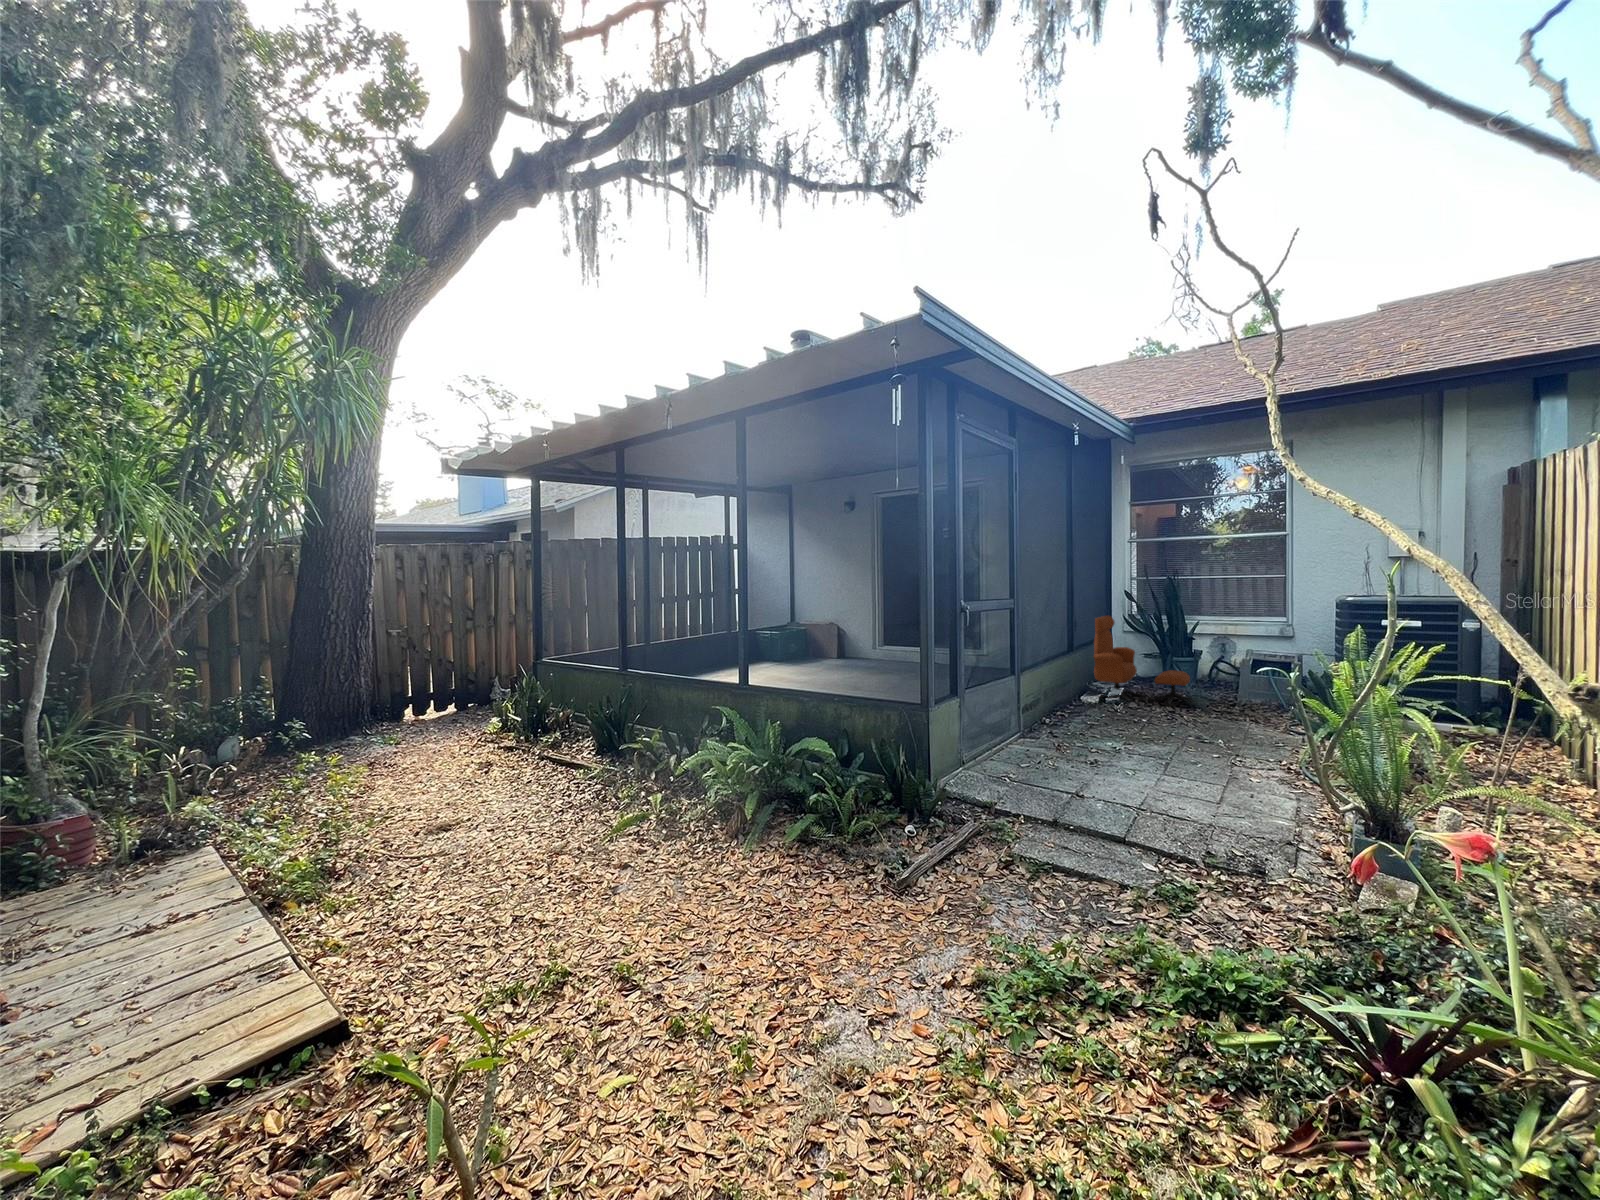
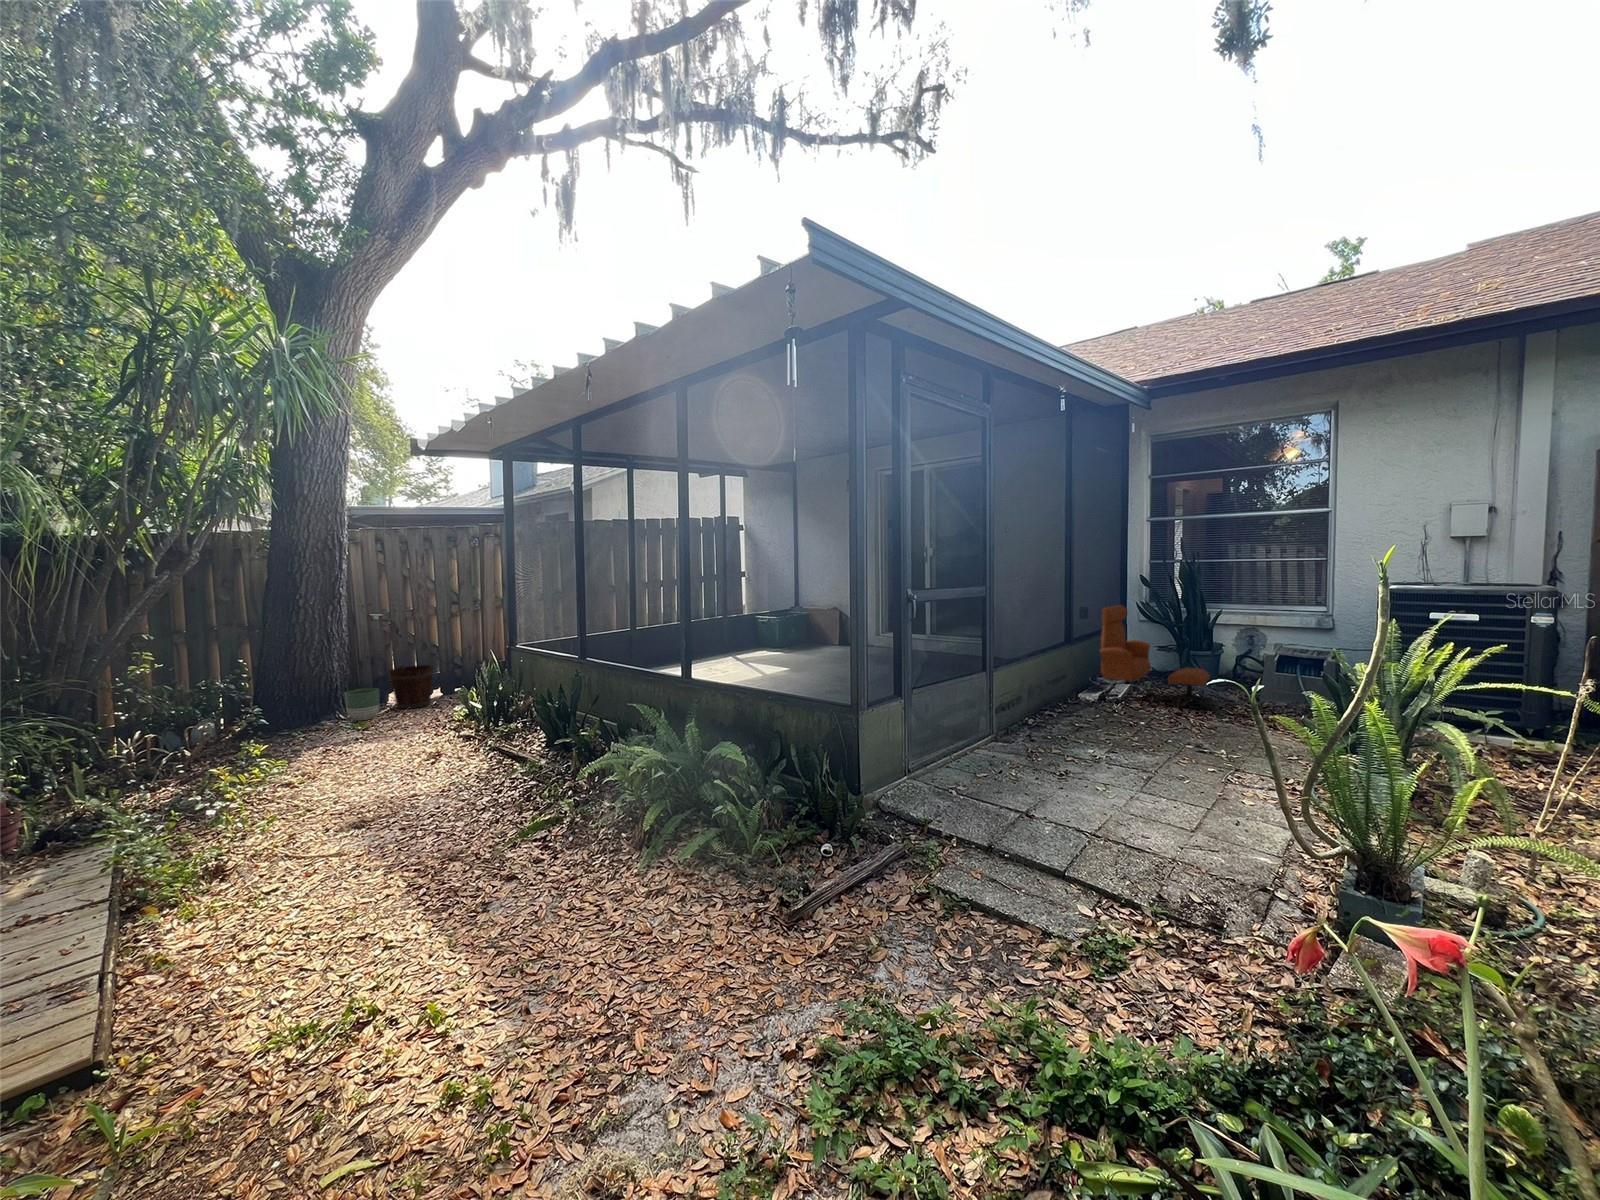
bucket: none [409,681,453,725] -> present [389,665,434,709]
planter: none [372,704,405,736] -> present [345,688,380,721]

